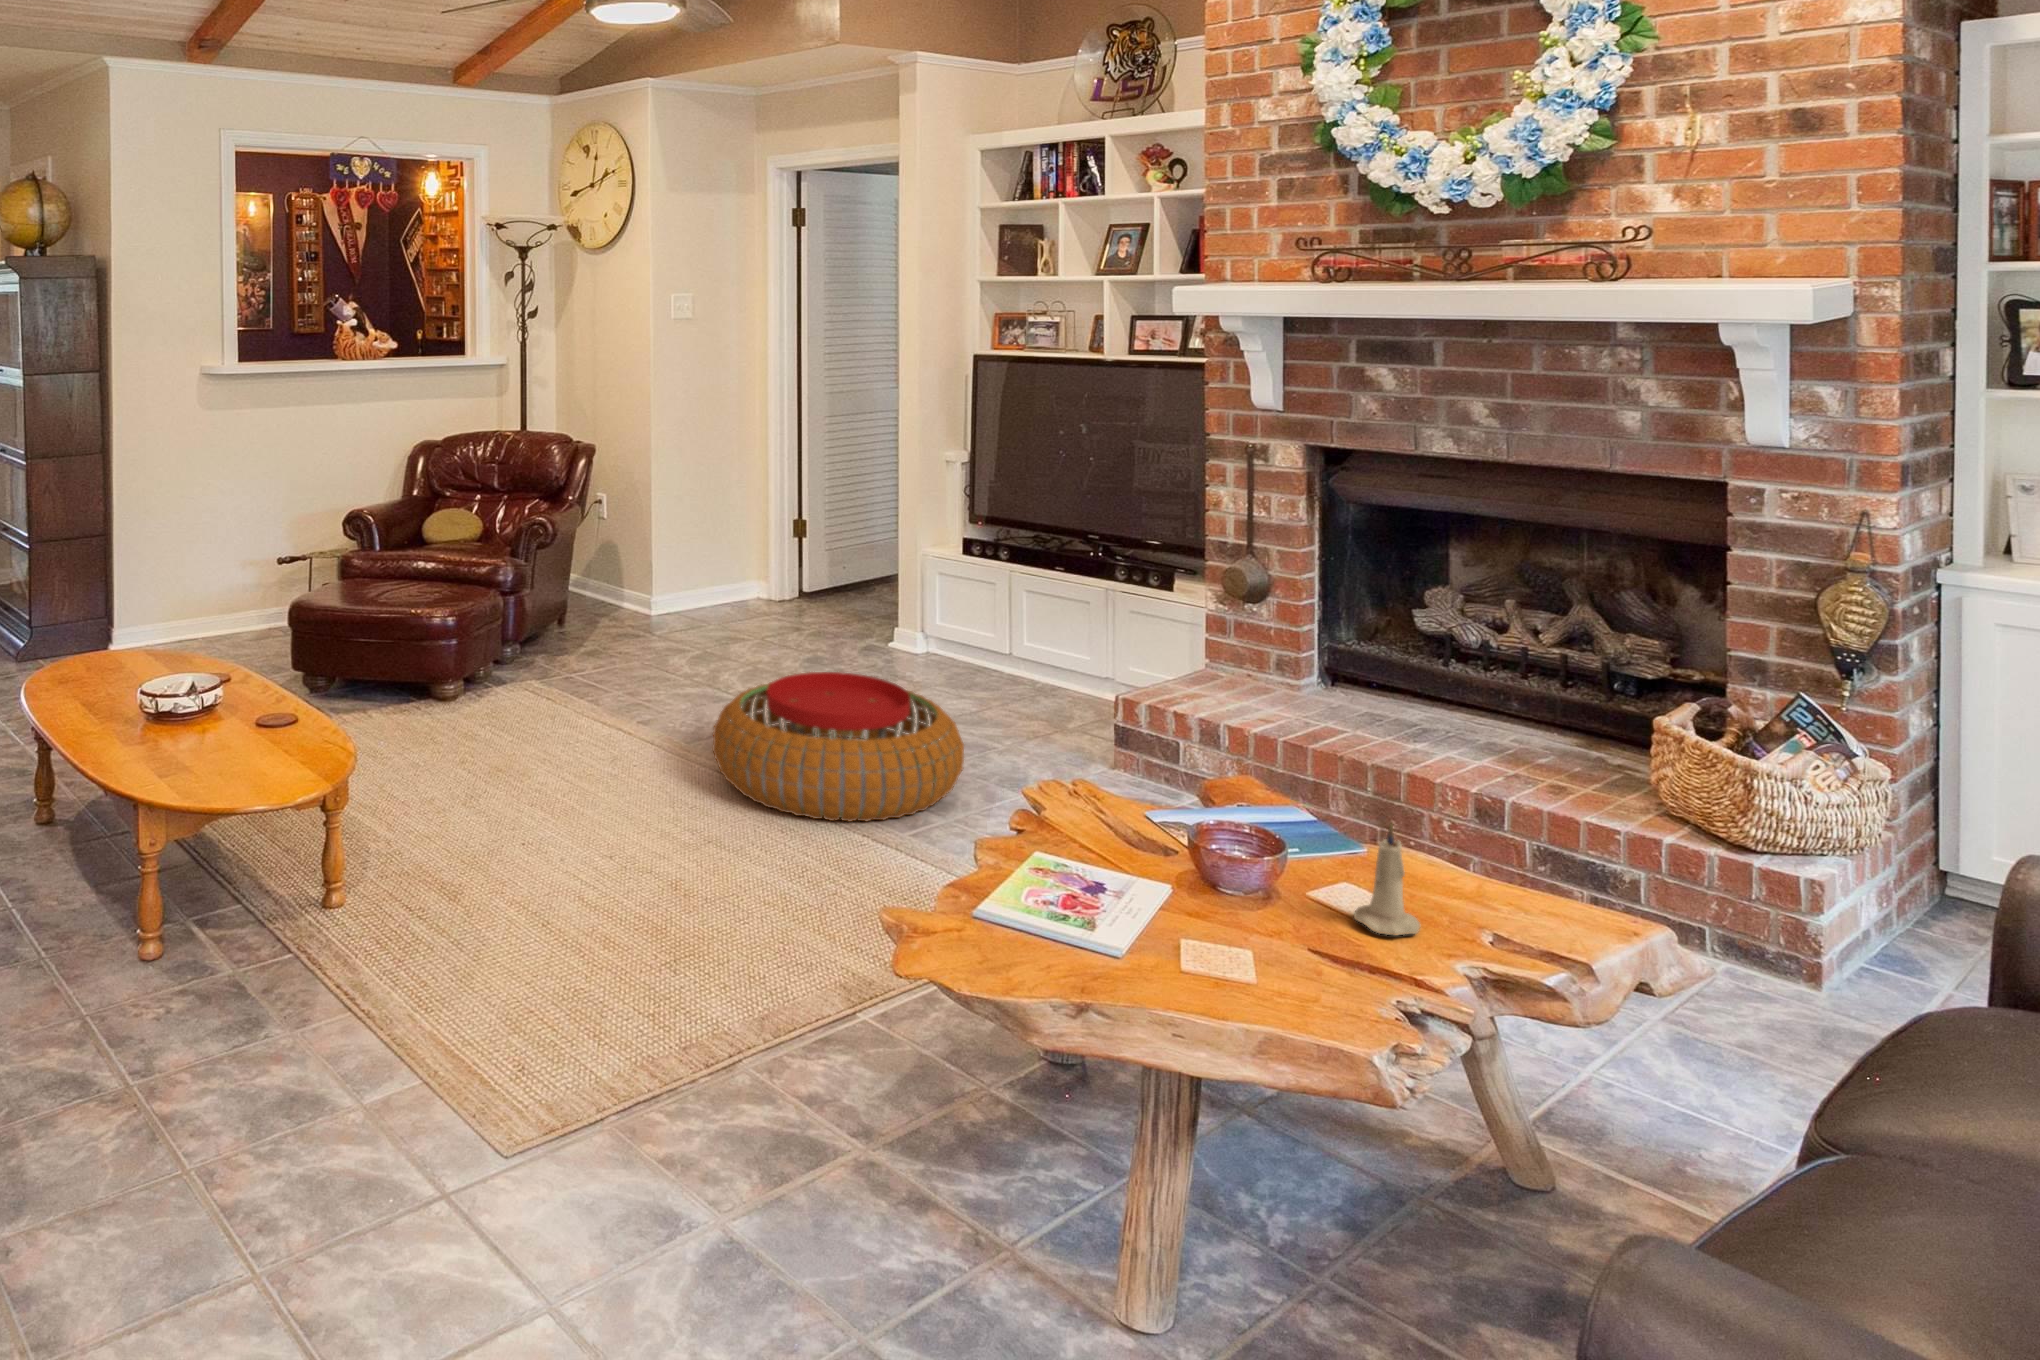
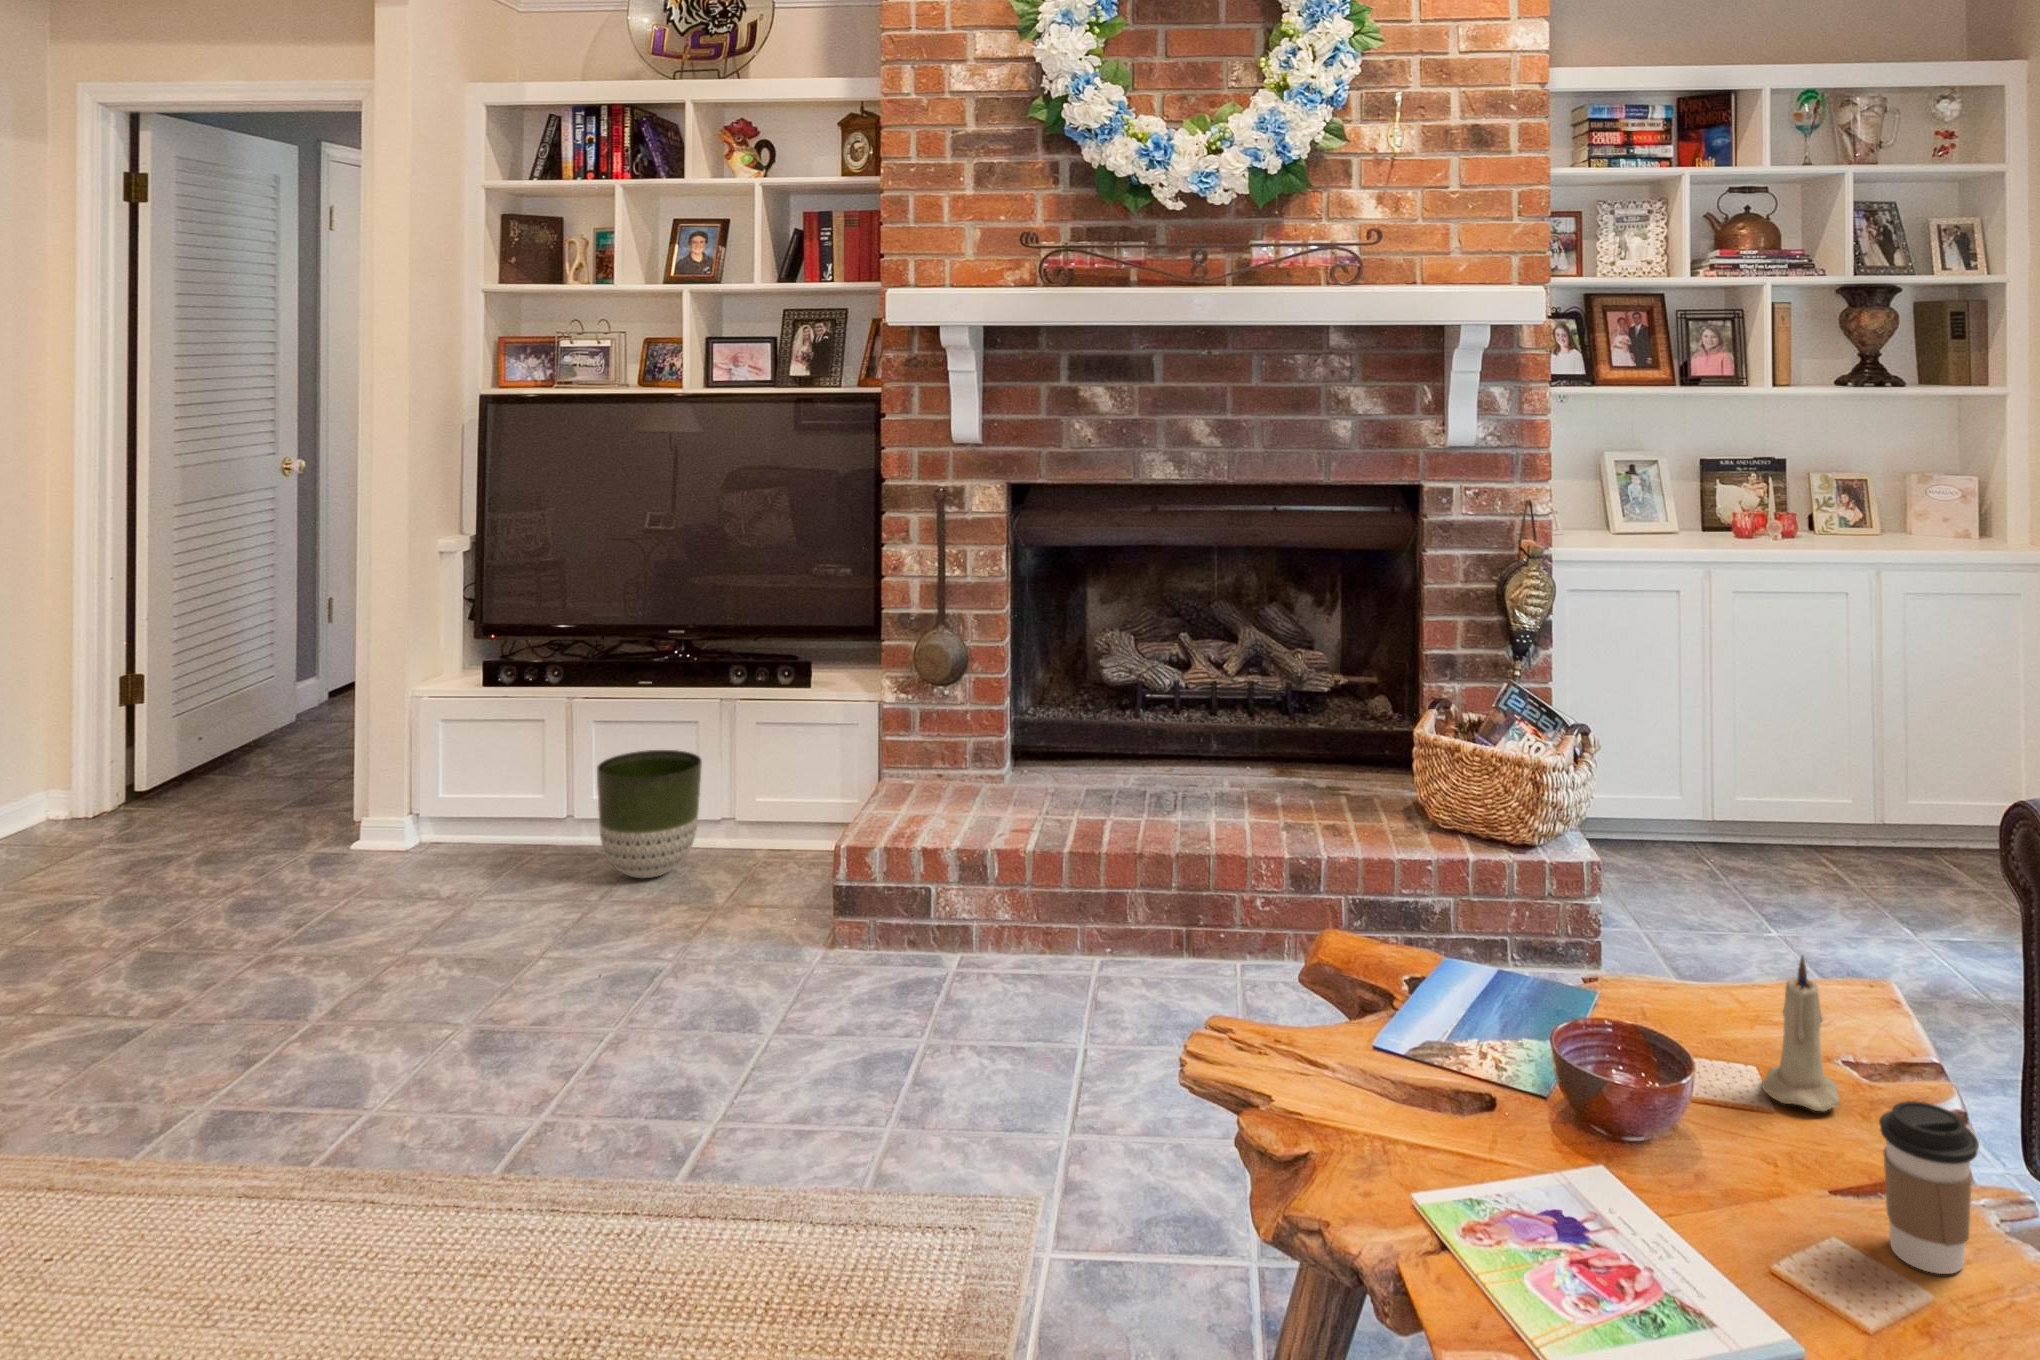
planter: none [1008,611,1081,699] -> present [597,750,702,878]
pouf: present [712,672,964,821] -> none [236,926,707,1235]
coffee cup: none [1262,886,1329,999] -> present [1879,1101,1979,1274]

